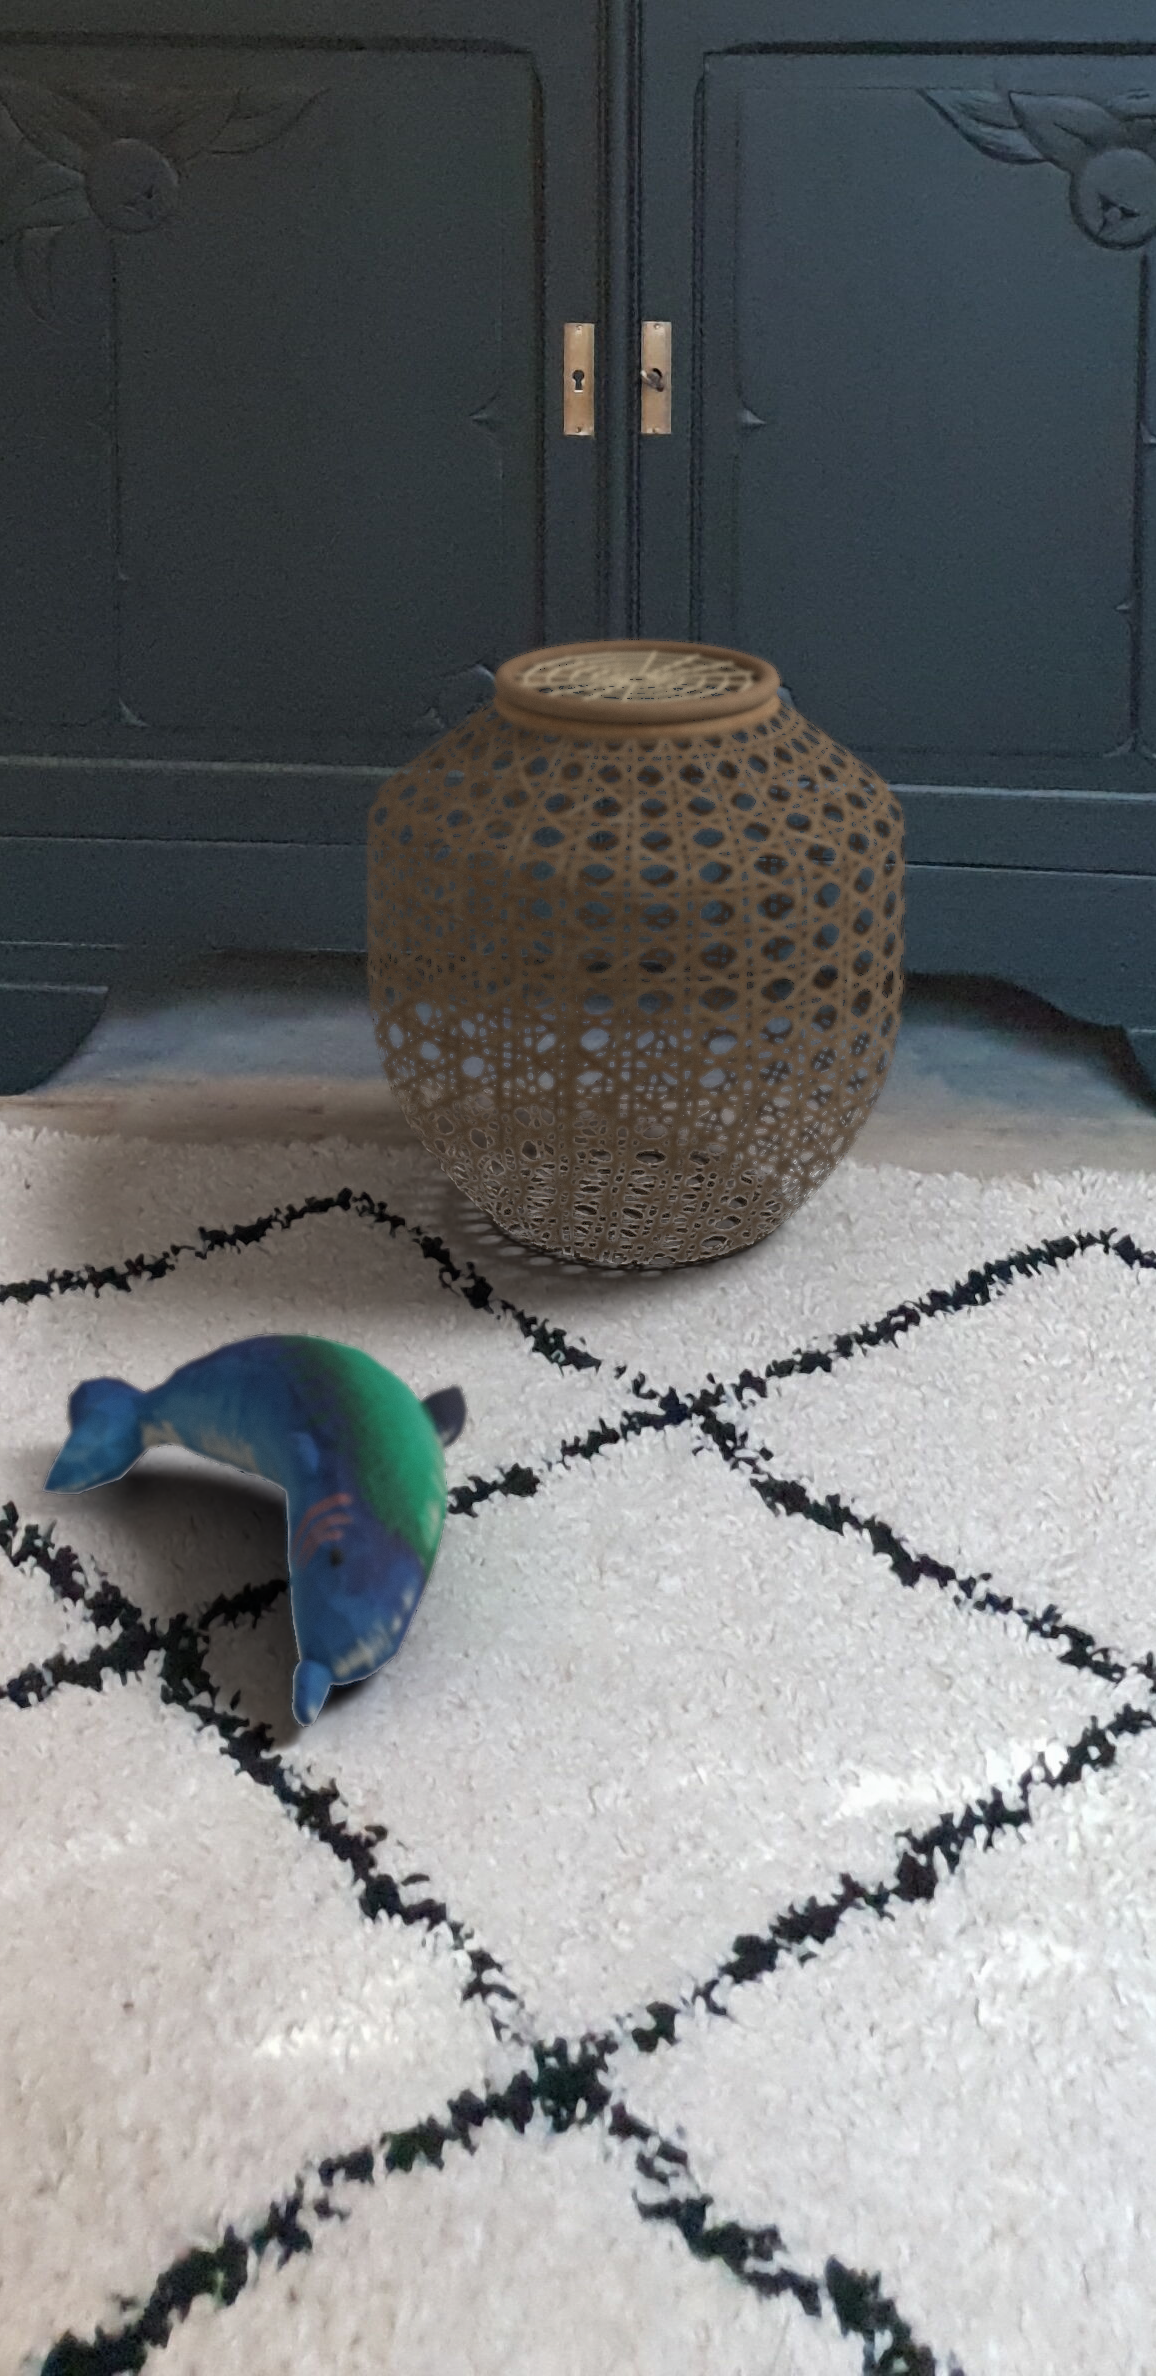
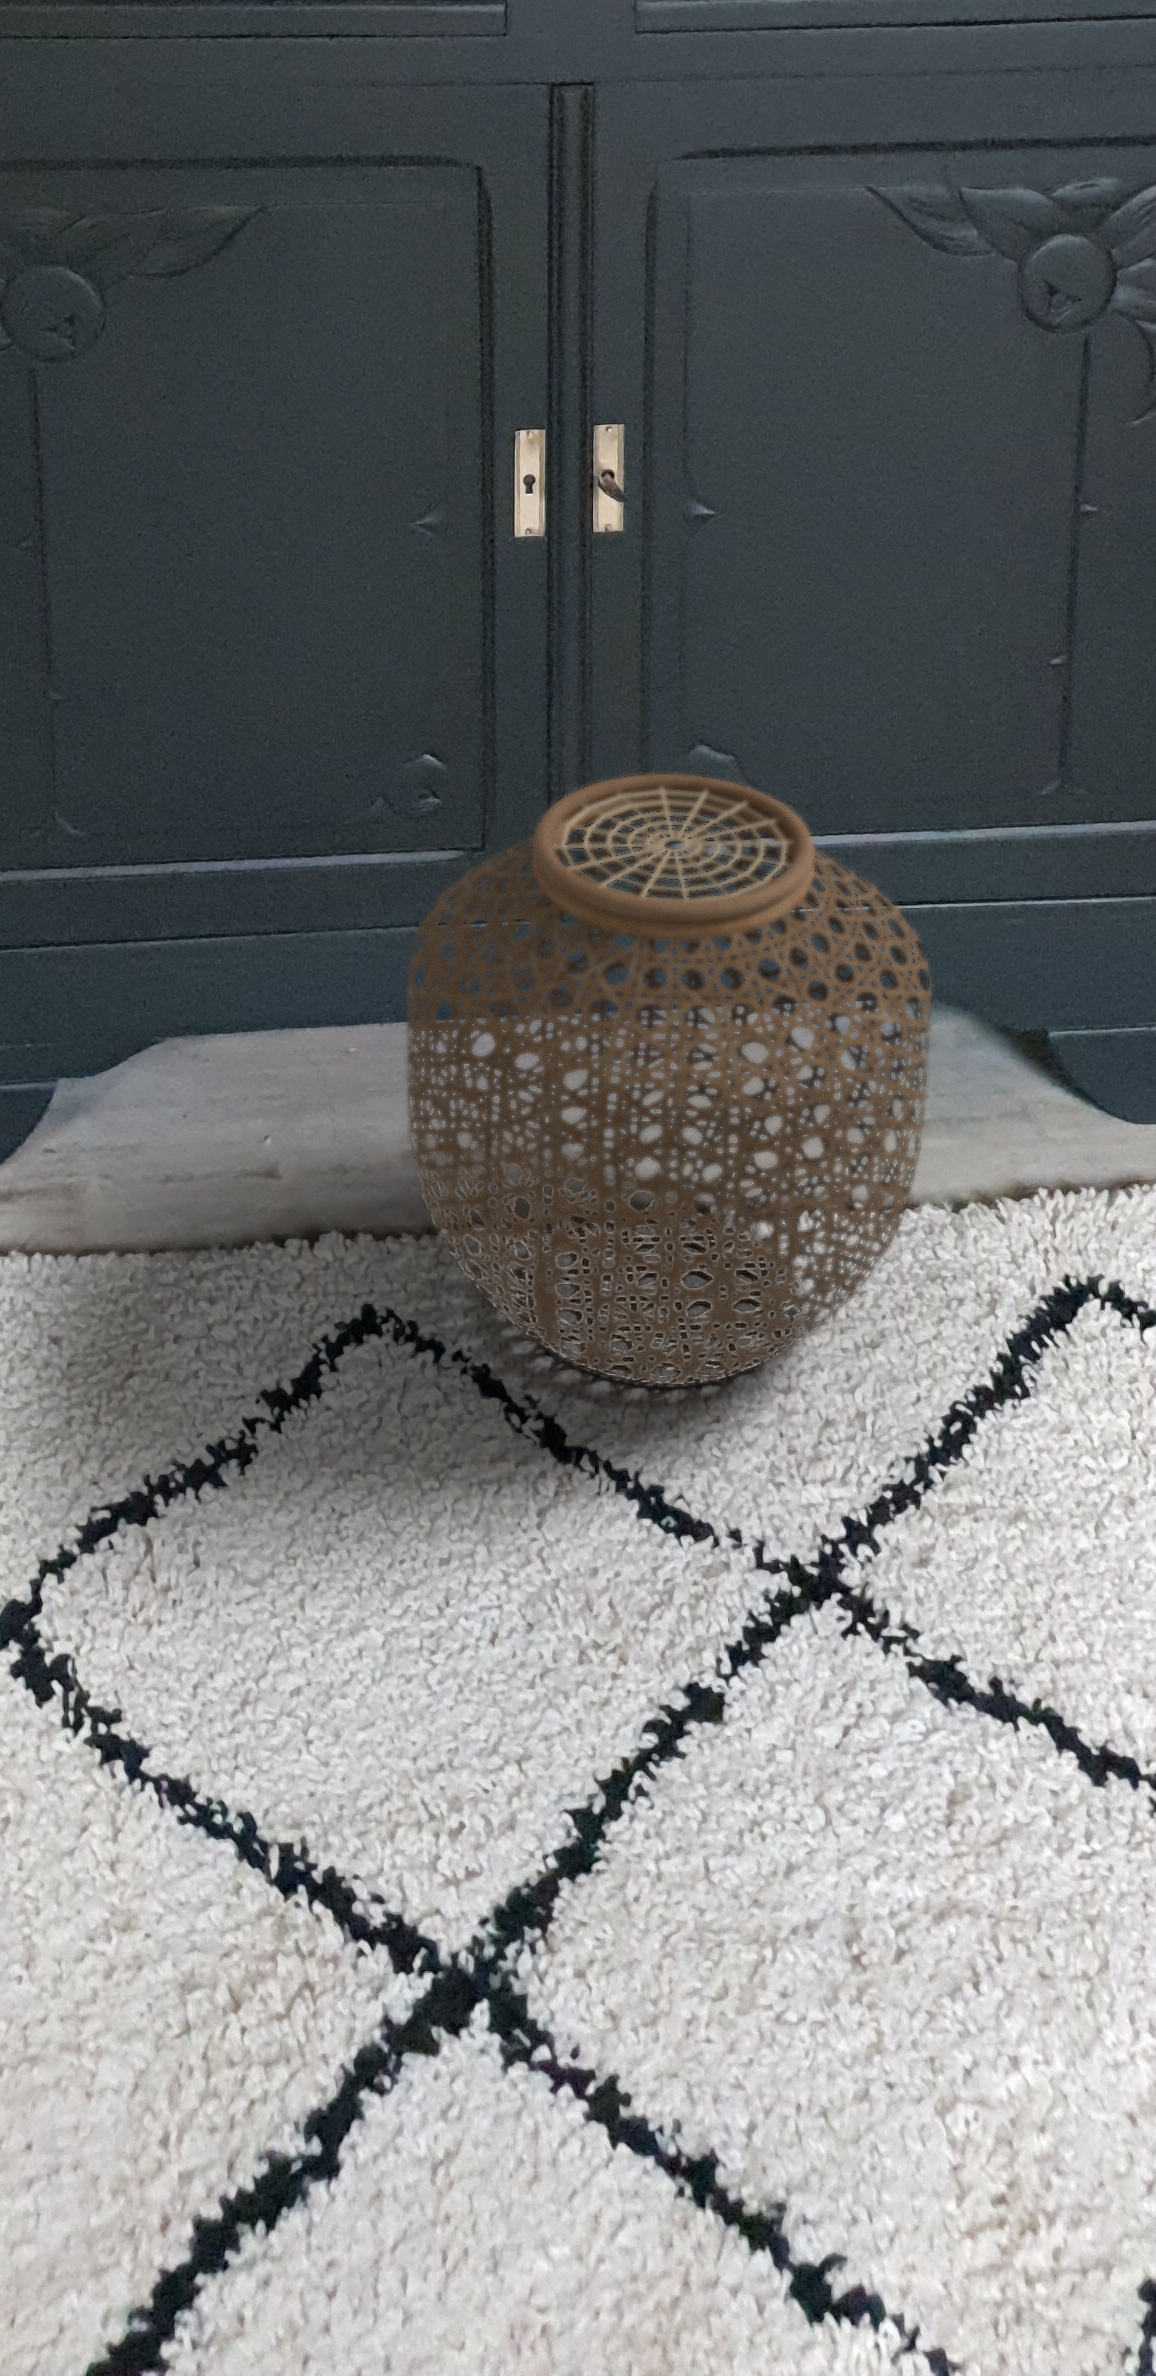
plush toy: present [42,1333,468,1727] -> none [272,1621,726,2088]

